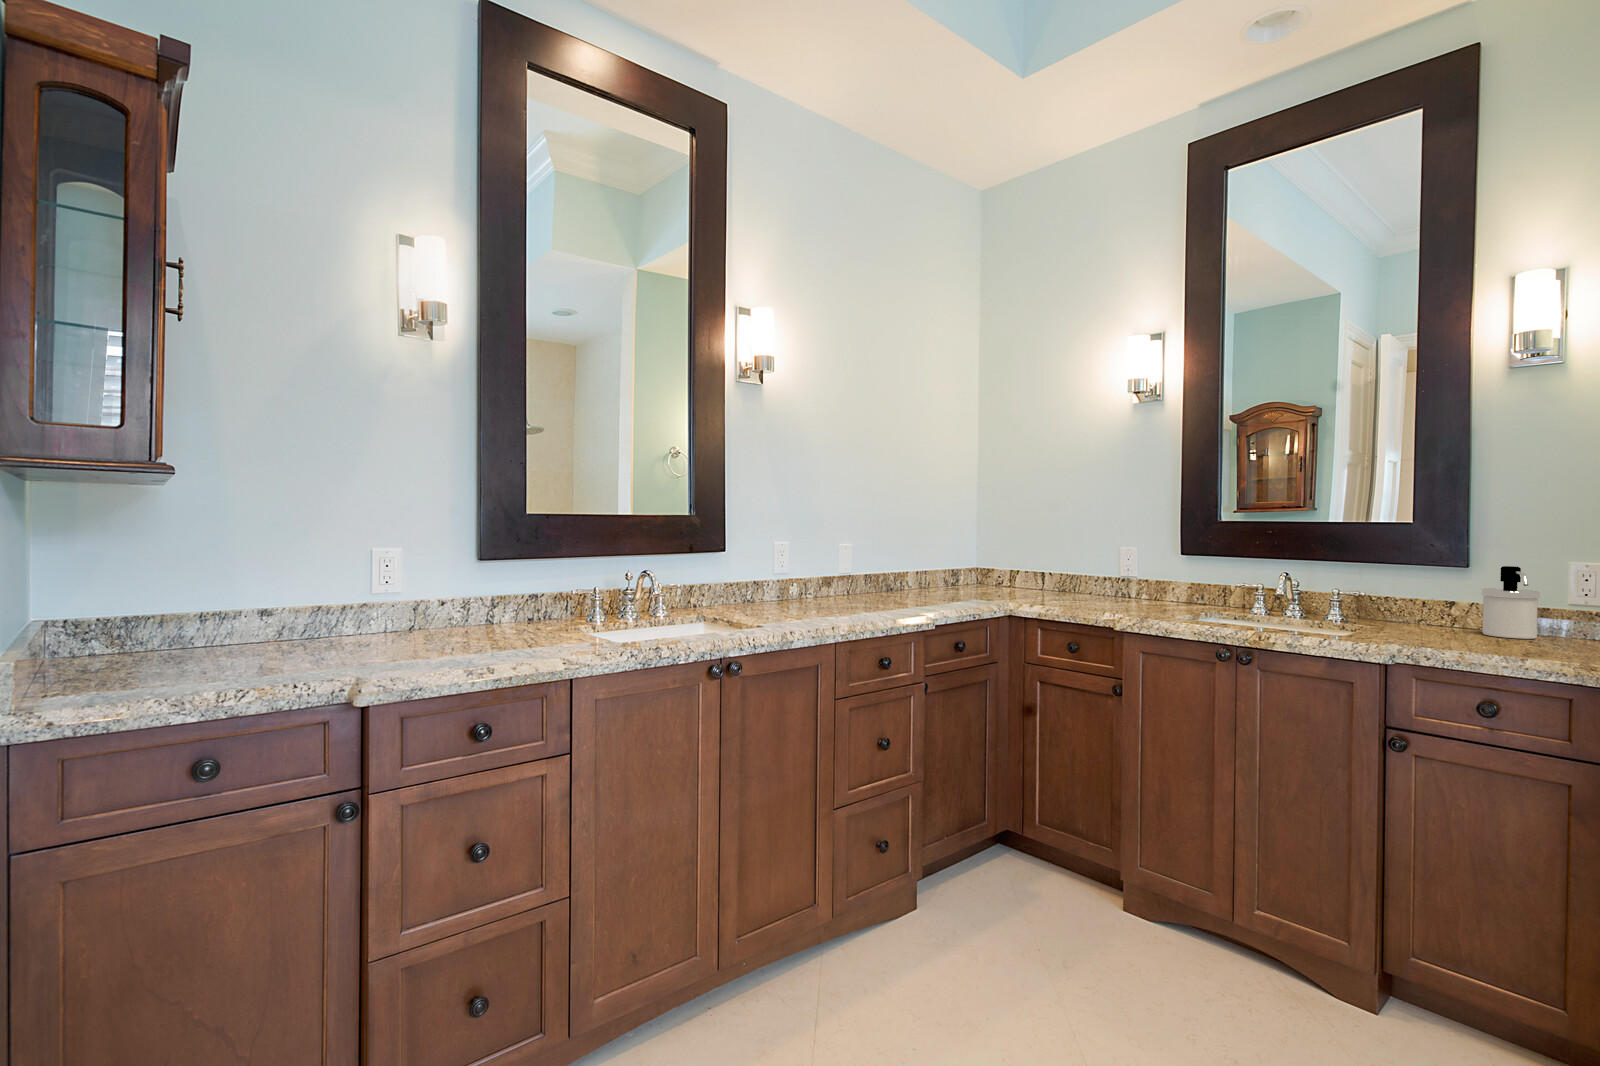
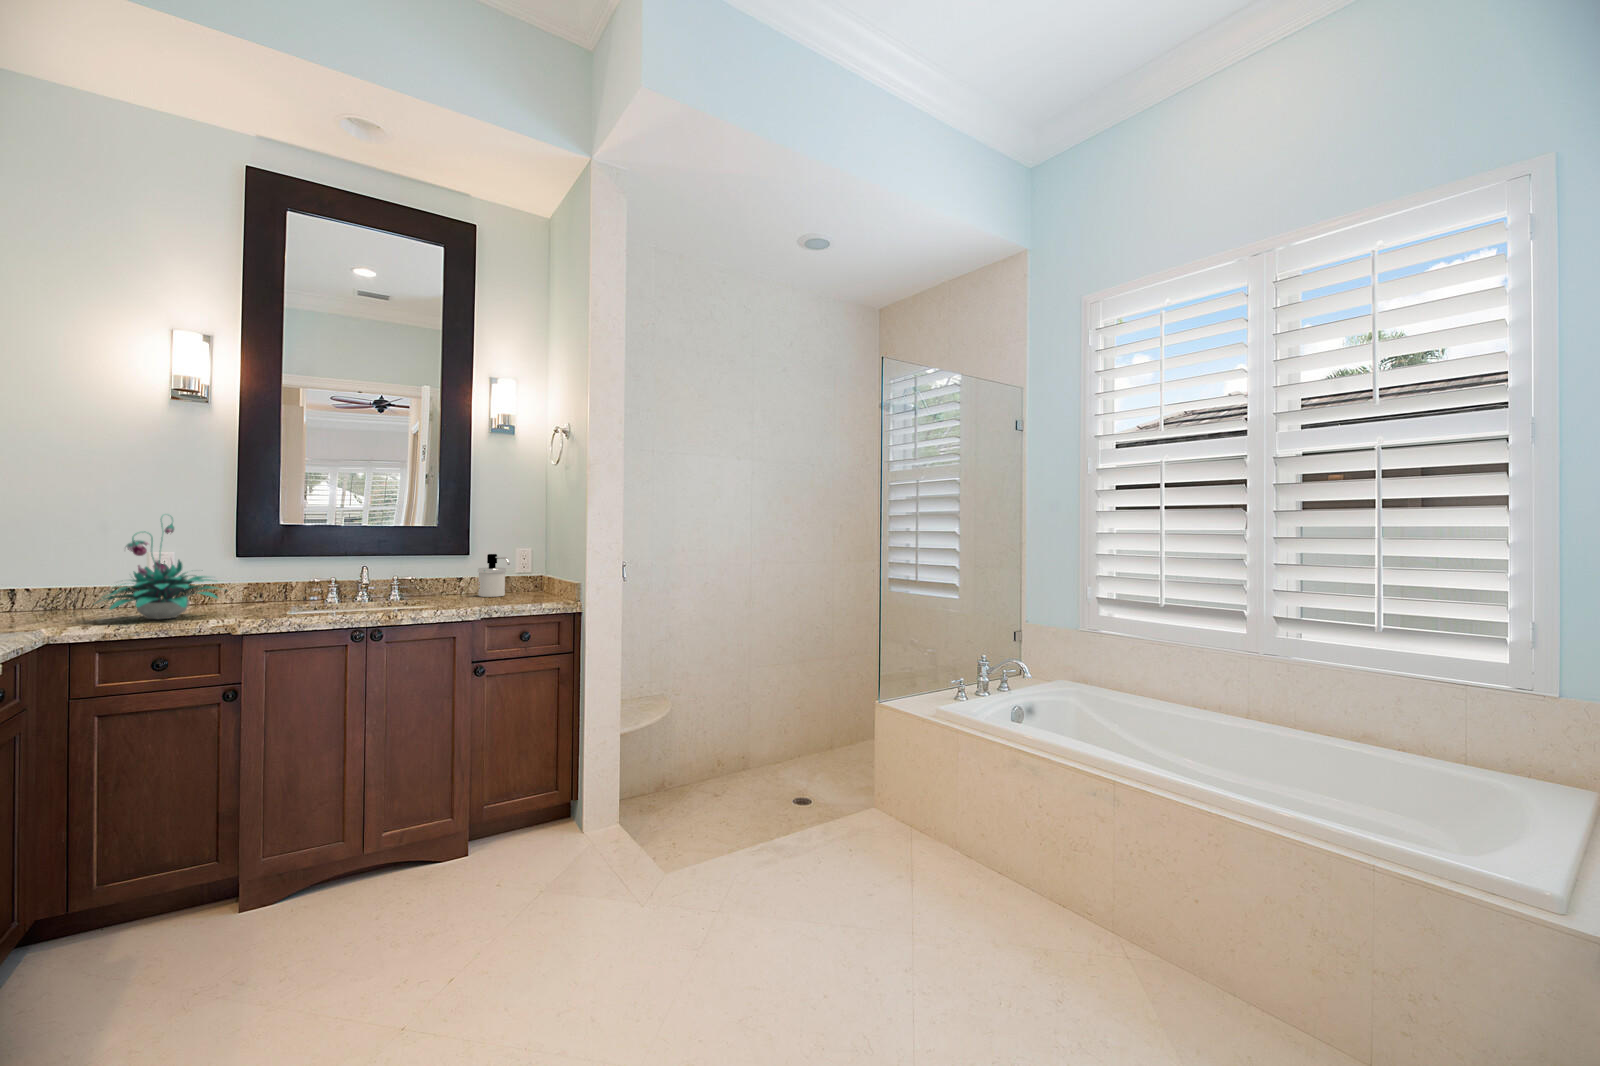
plant: none [1050,513,1143,608] -> present [99,523,218,619]

